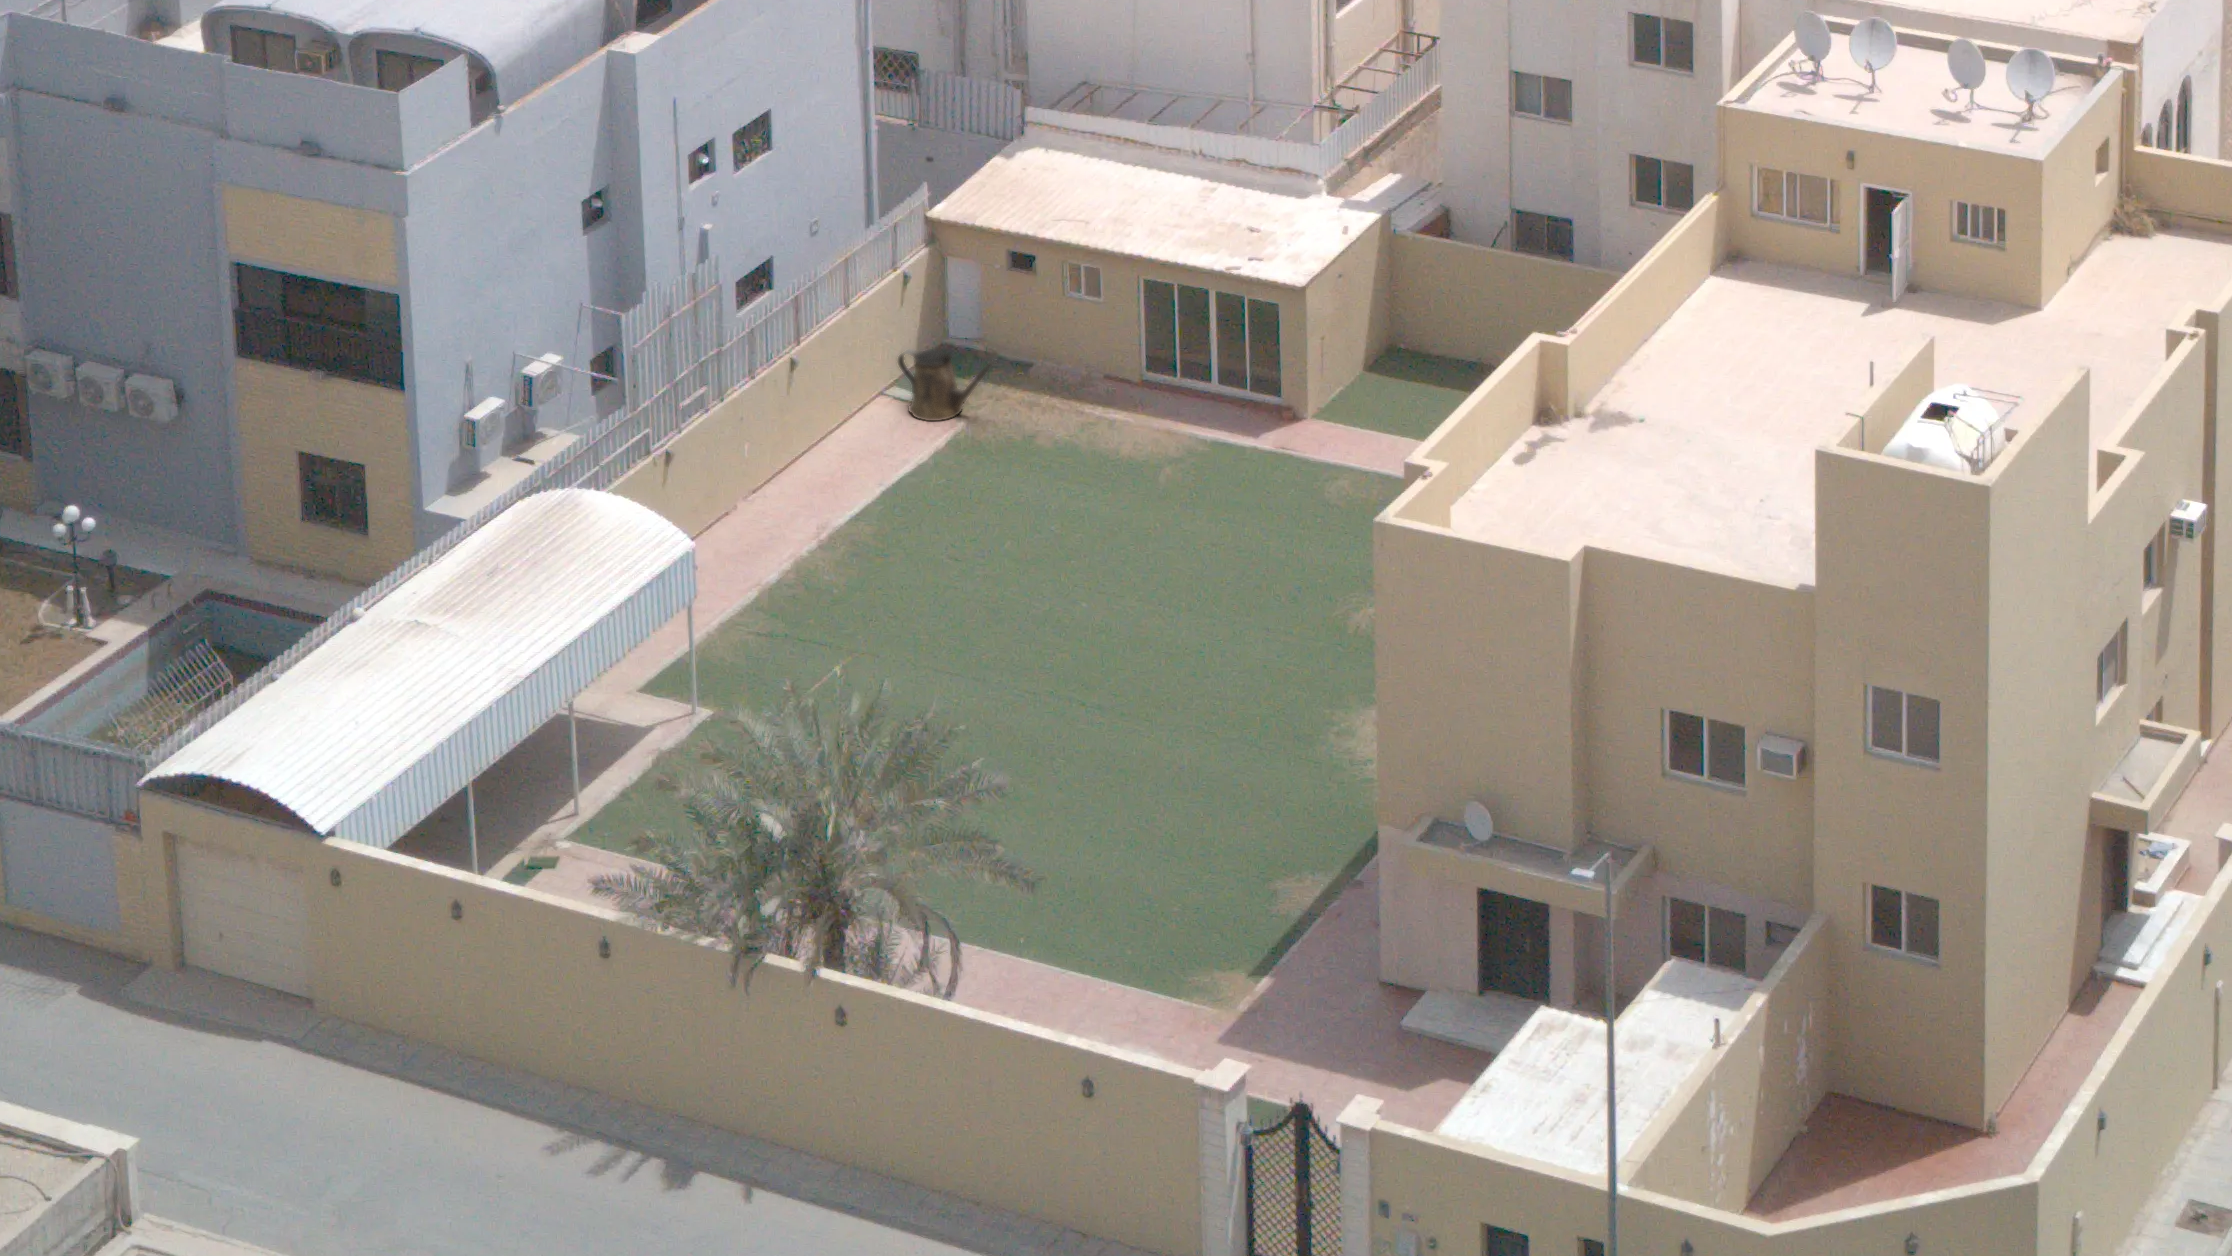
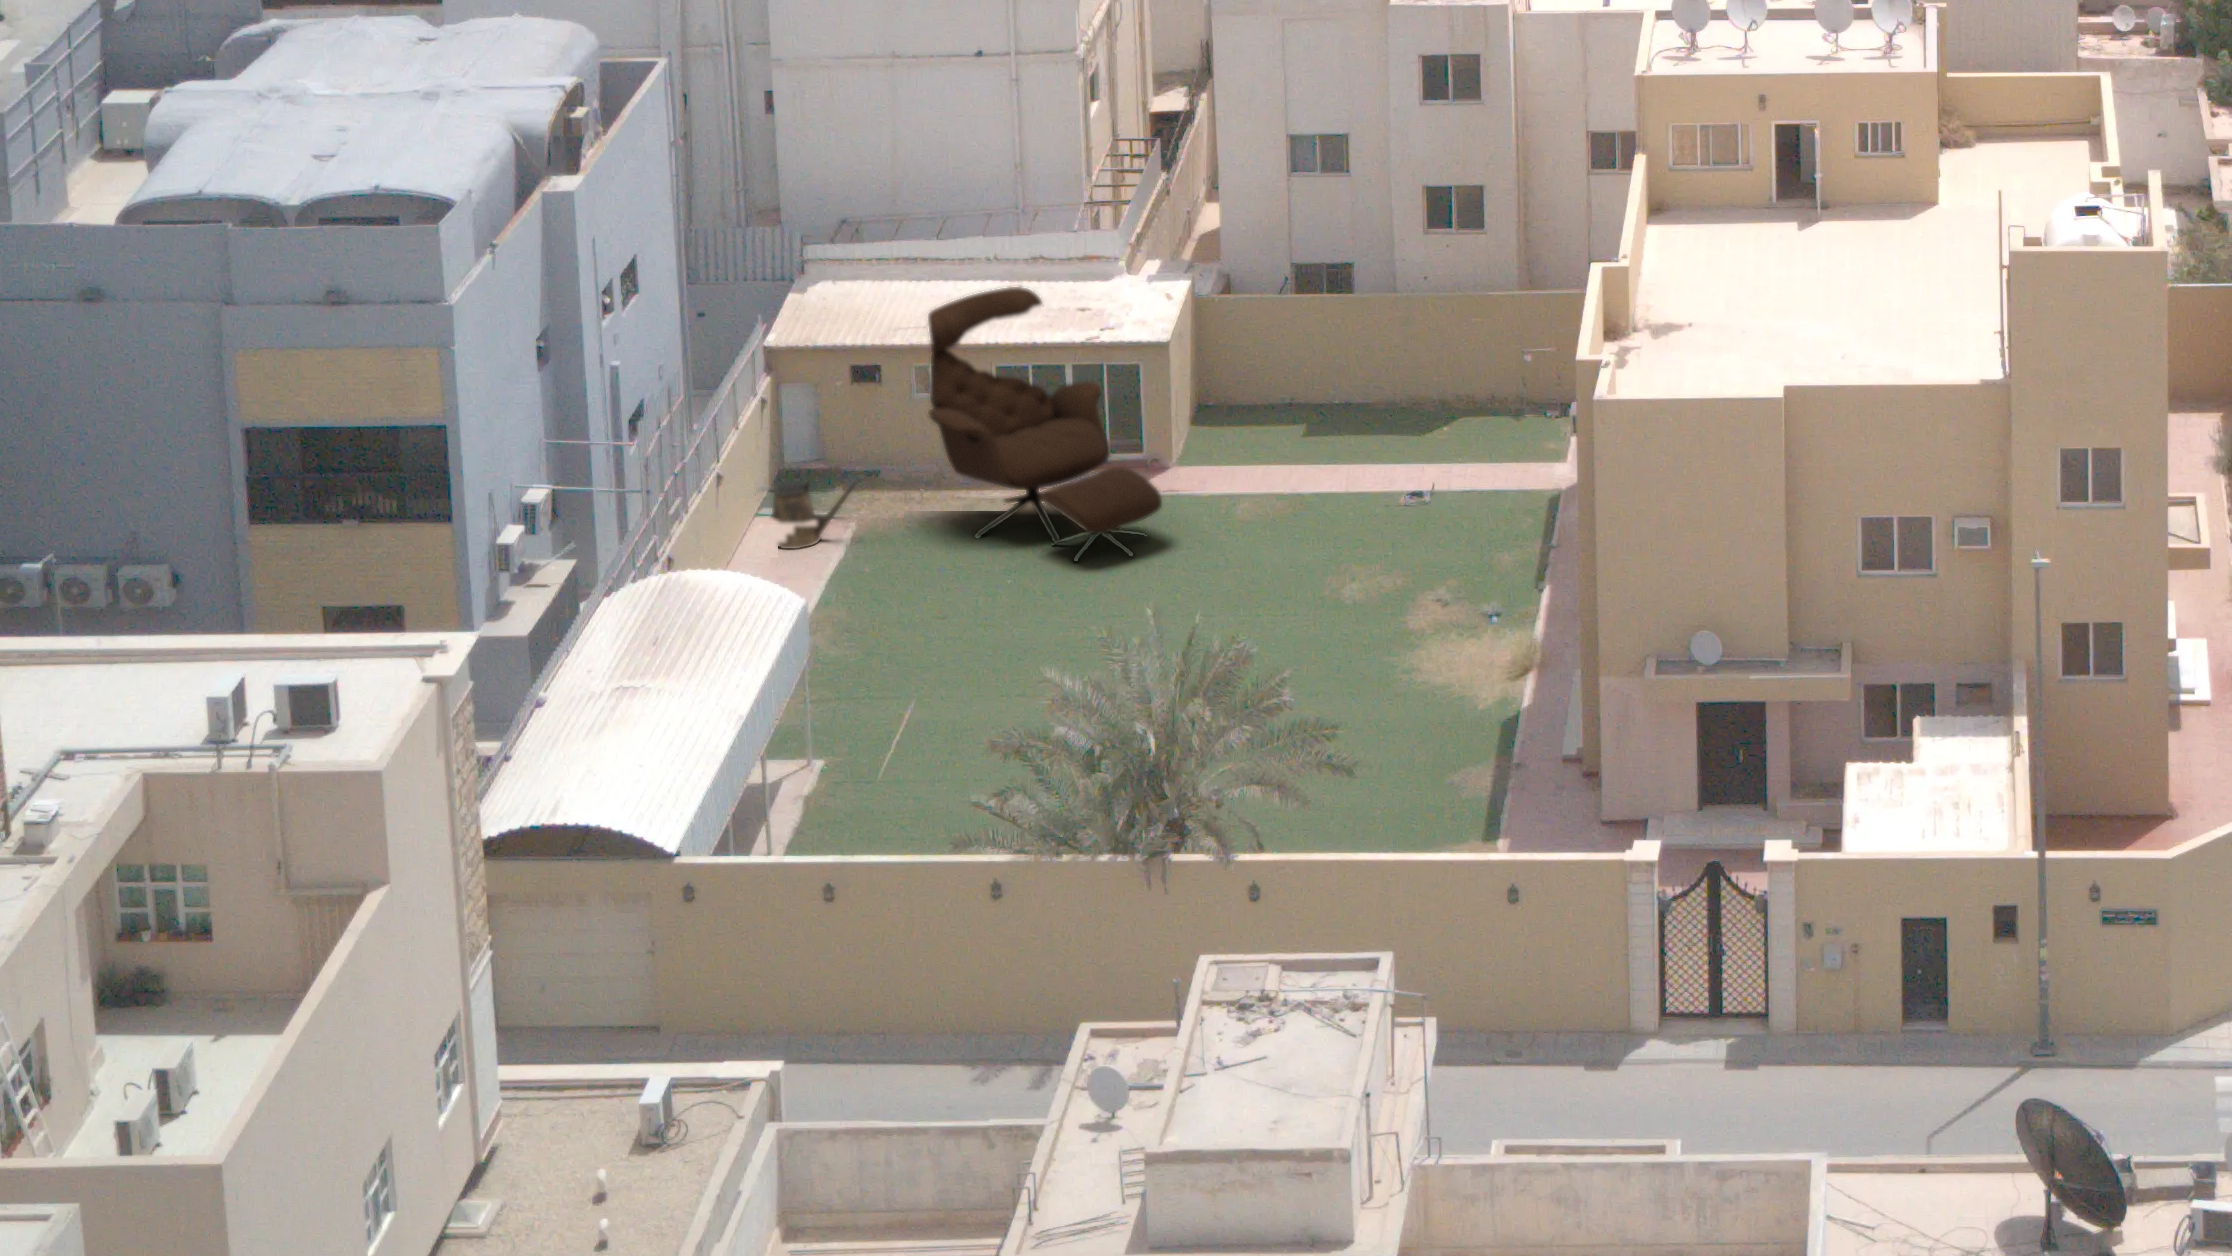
lounge chair: none [1072,186,1266,505] -> present [928,287,1162,561]

